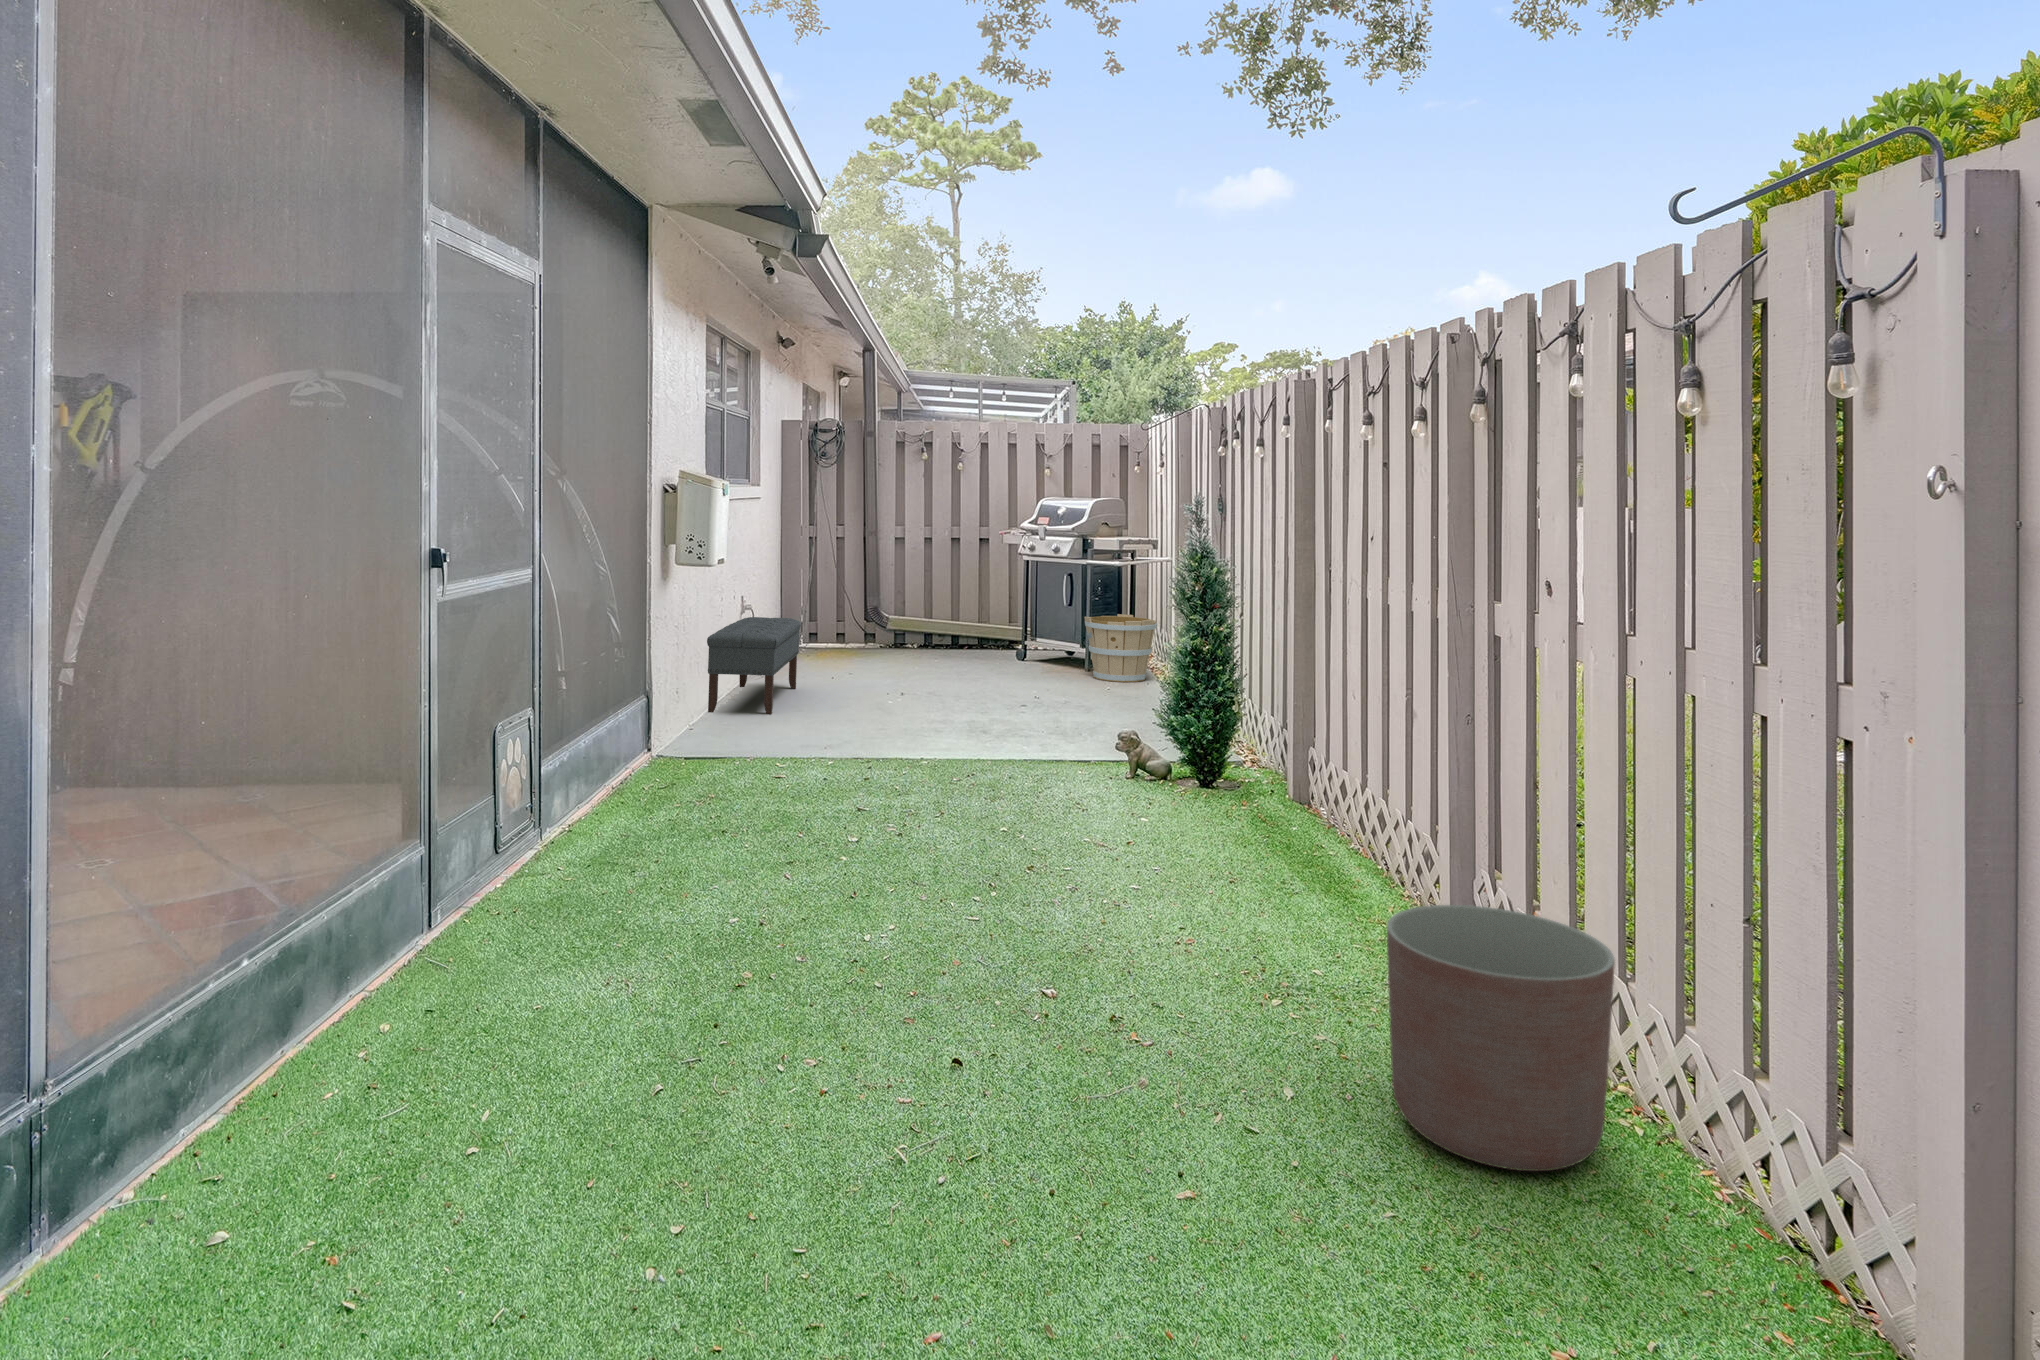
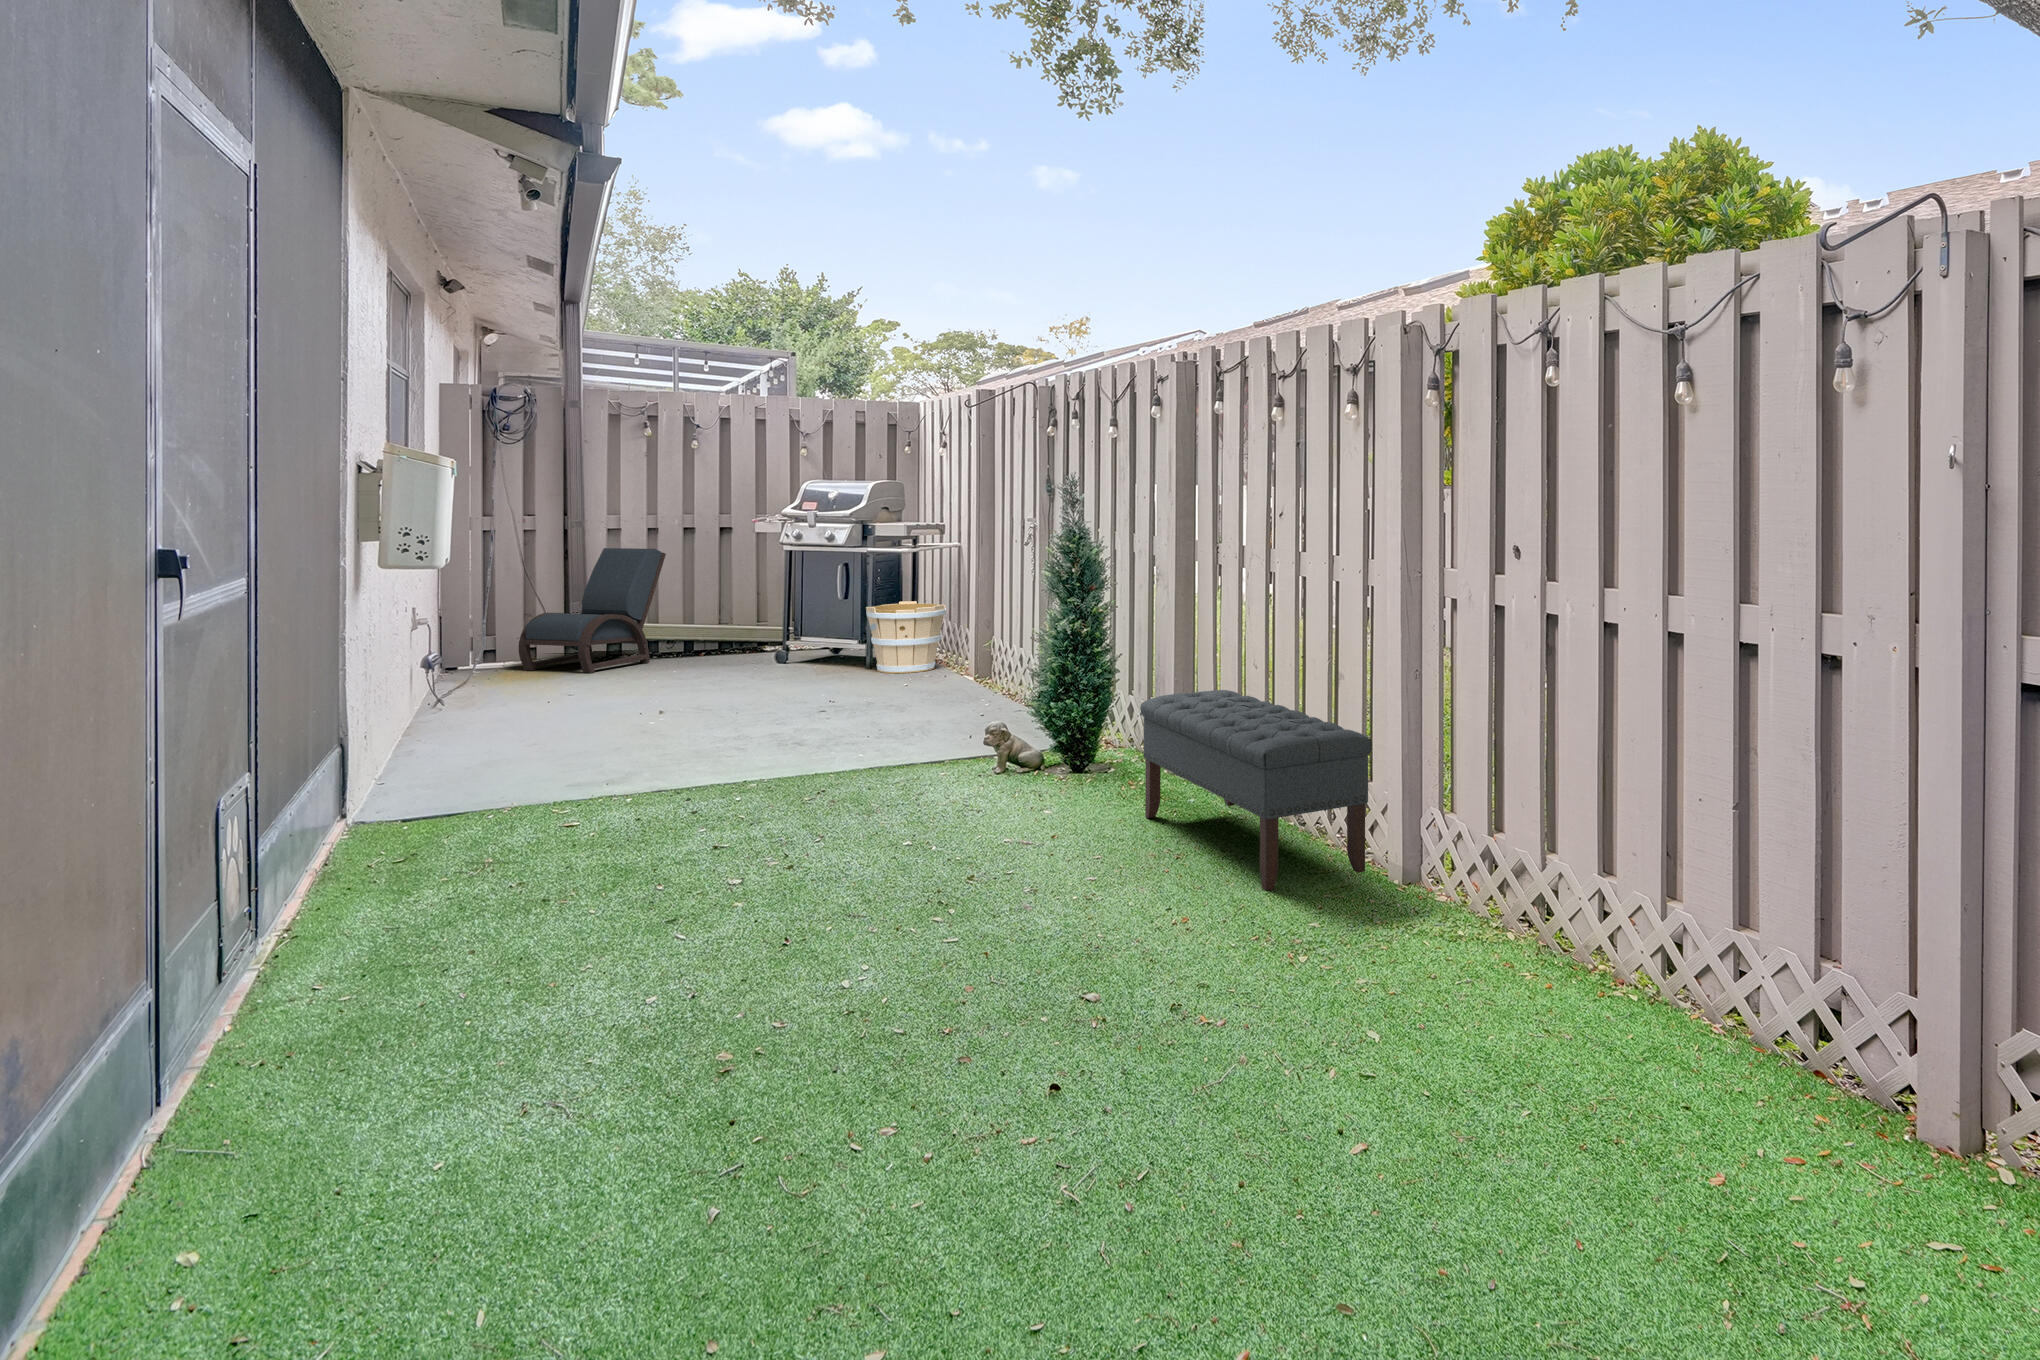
lounge chair: none [834,551,941,655] -> present [519,548,666,673]
bench: present [707,617,801,714] -> present [1140,690,1372,891]
planter: present [1387,905,1615,1171] -> none [1462,820,1642,1034]

